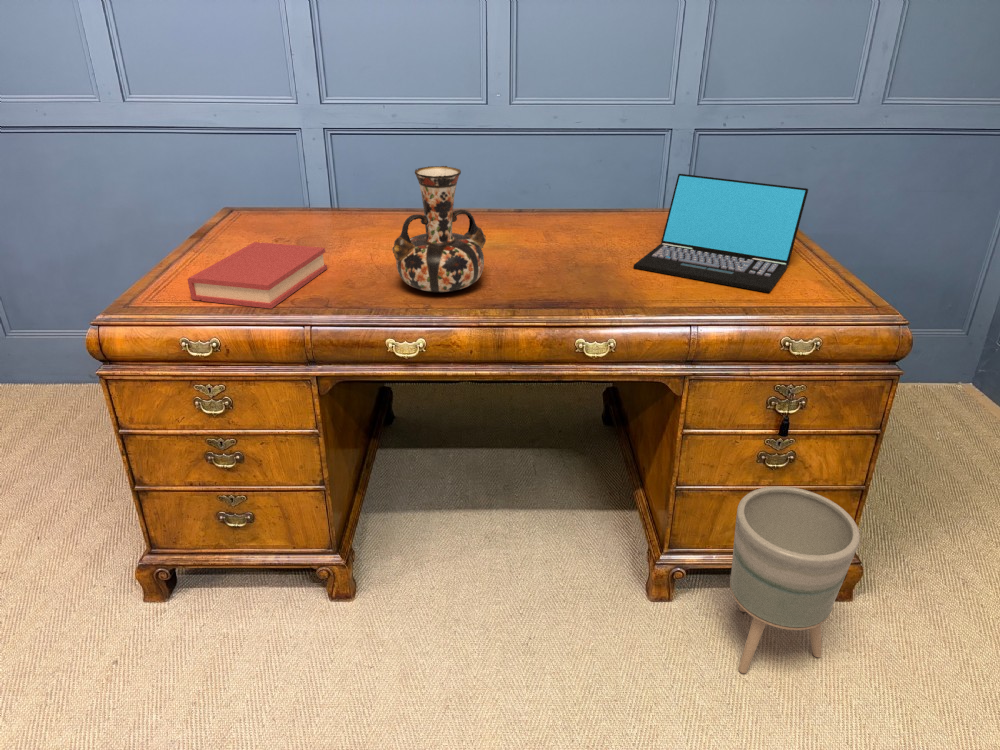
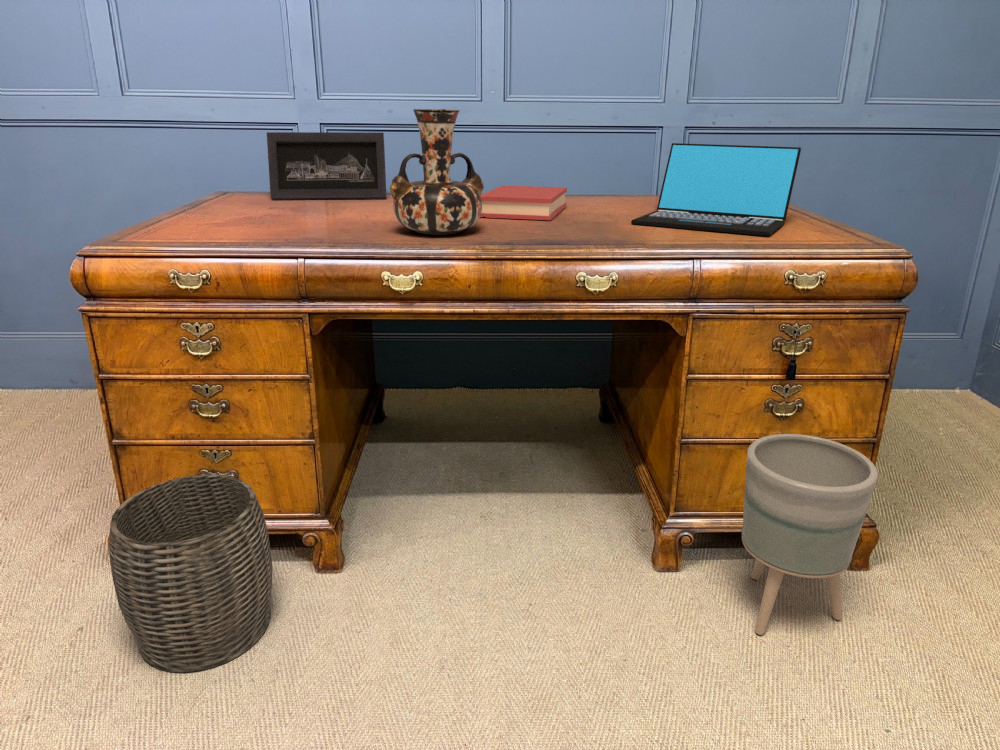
picture frame: none [268,151,390,220] -> present [267,132,387,199]
hardback book: present [188,242,327,308] -> present [480,186,567,220]
woven basket: none [138,523,289,709] -> present [108,474,272,672]

